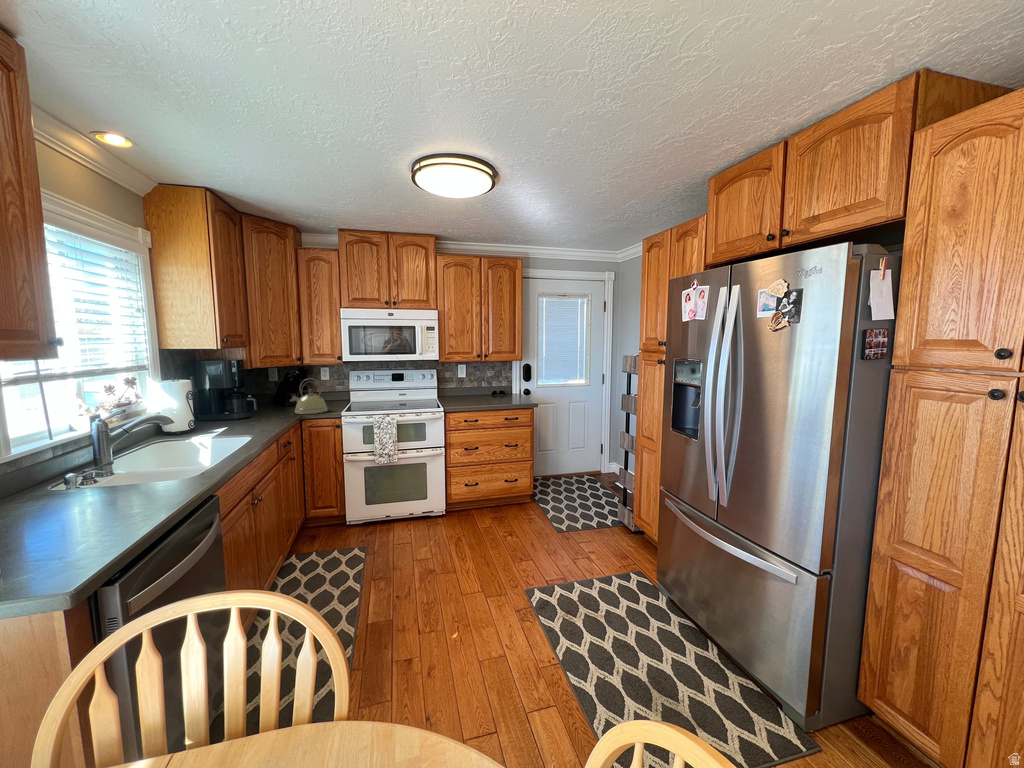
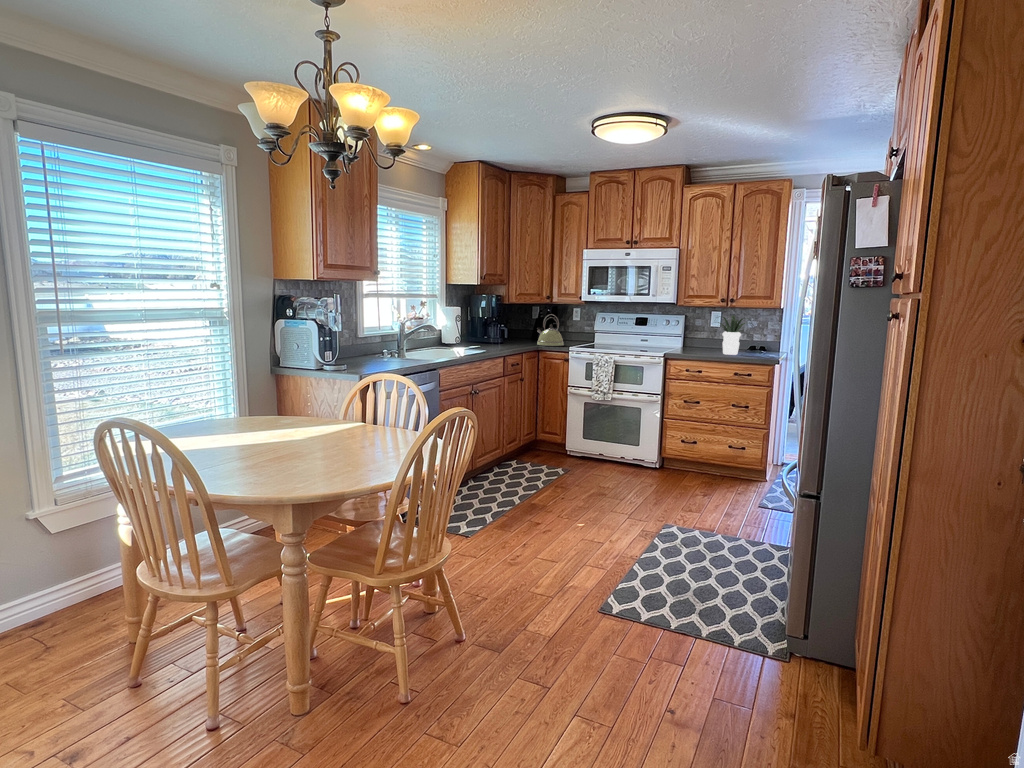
potted plant: none [466,368,505,401] -> present [718,315,752,355]

